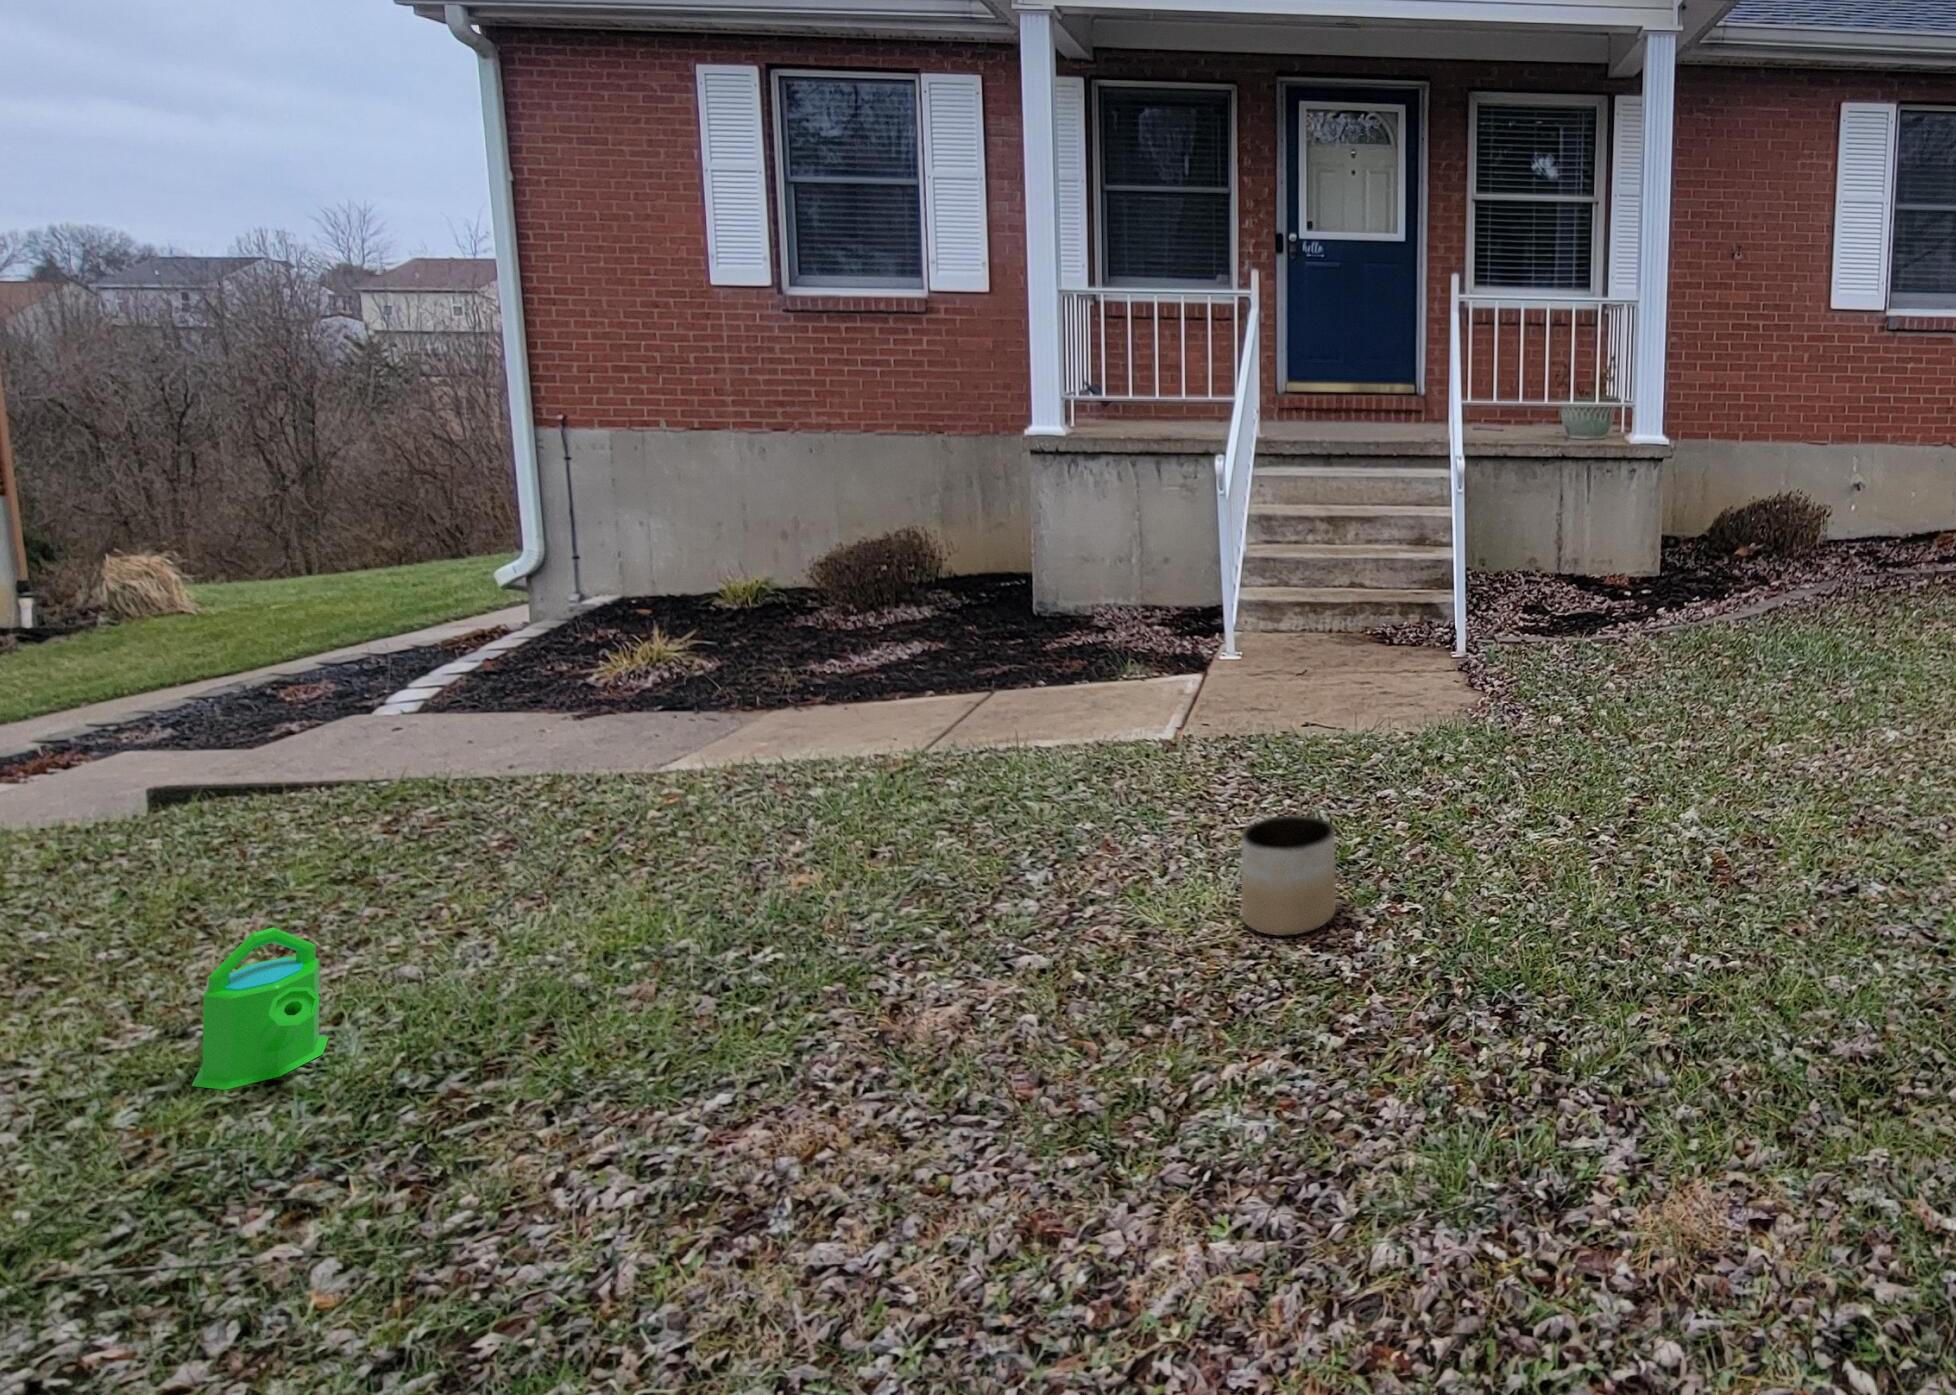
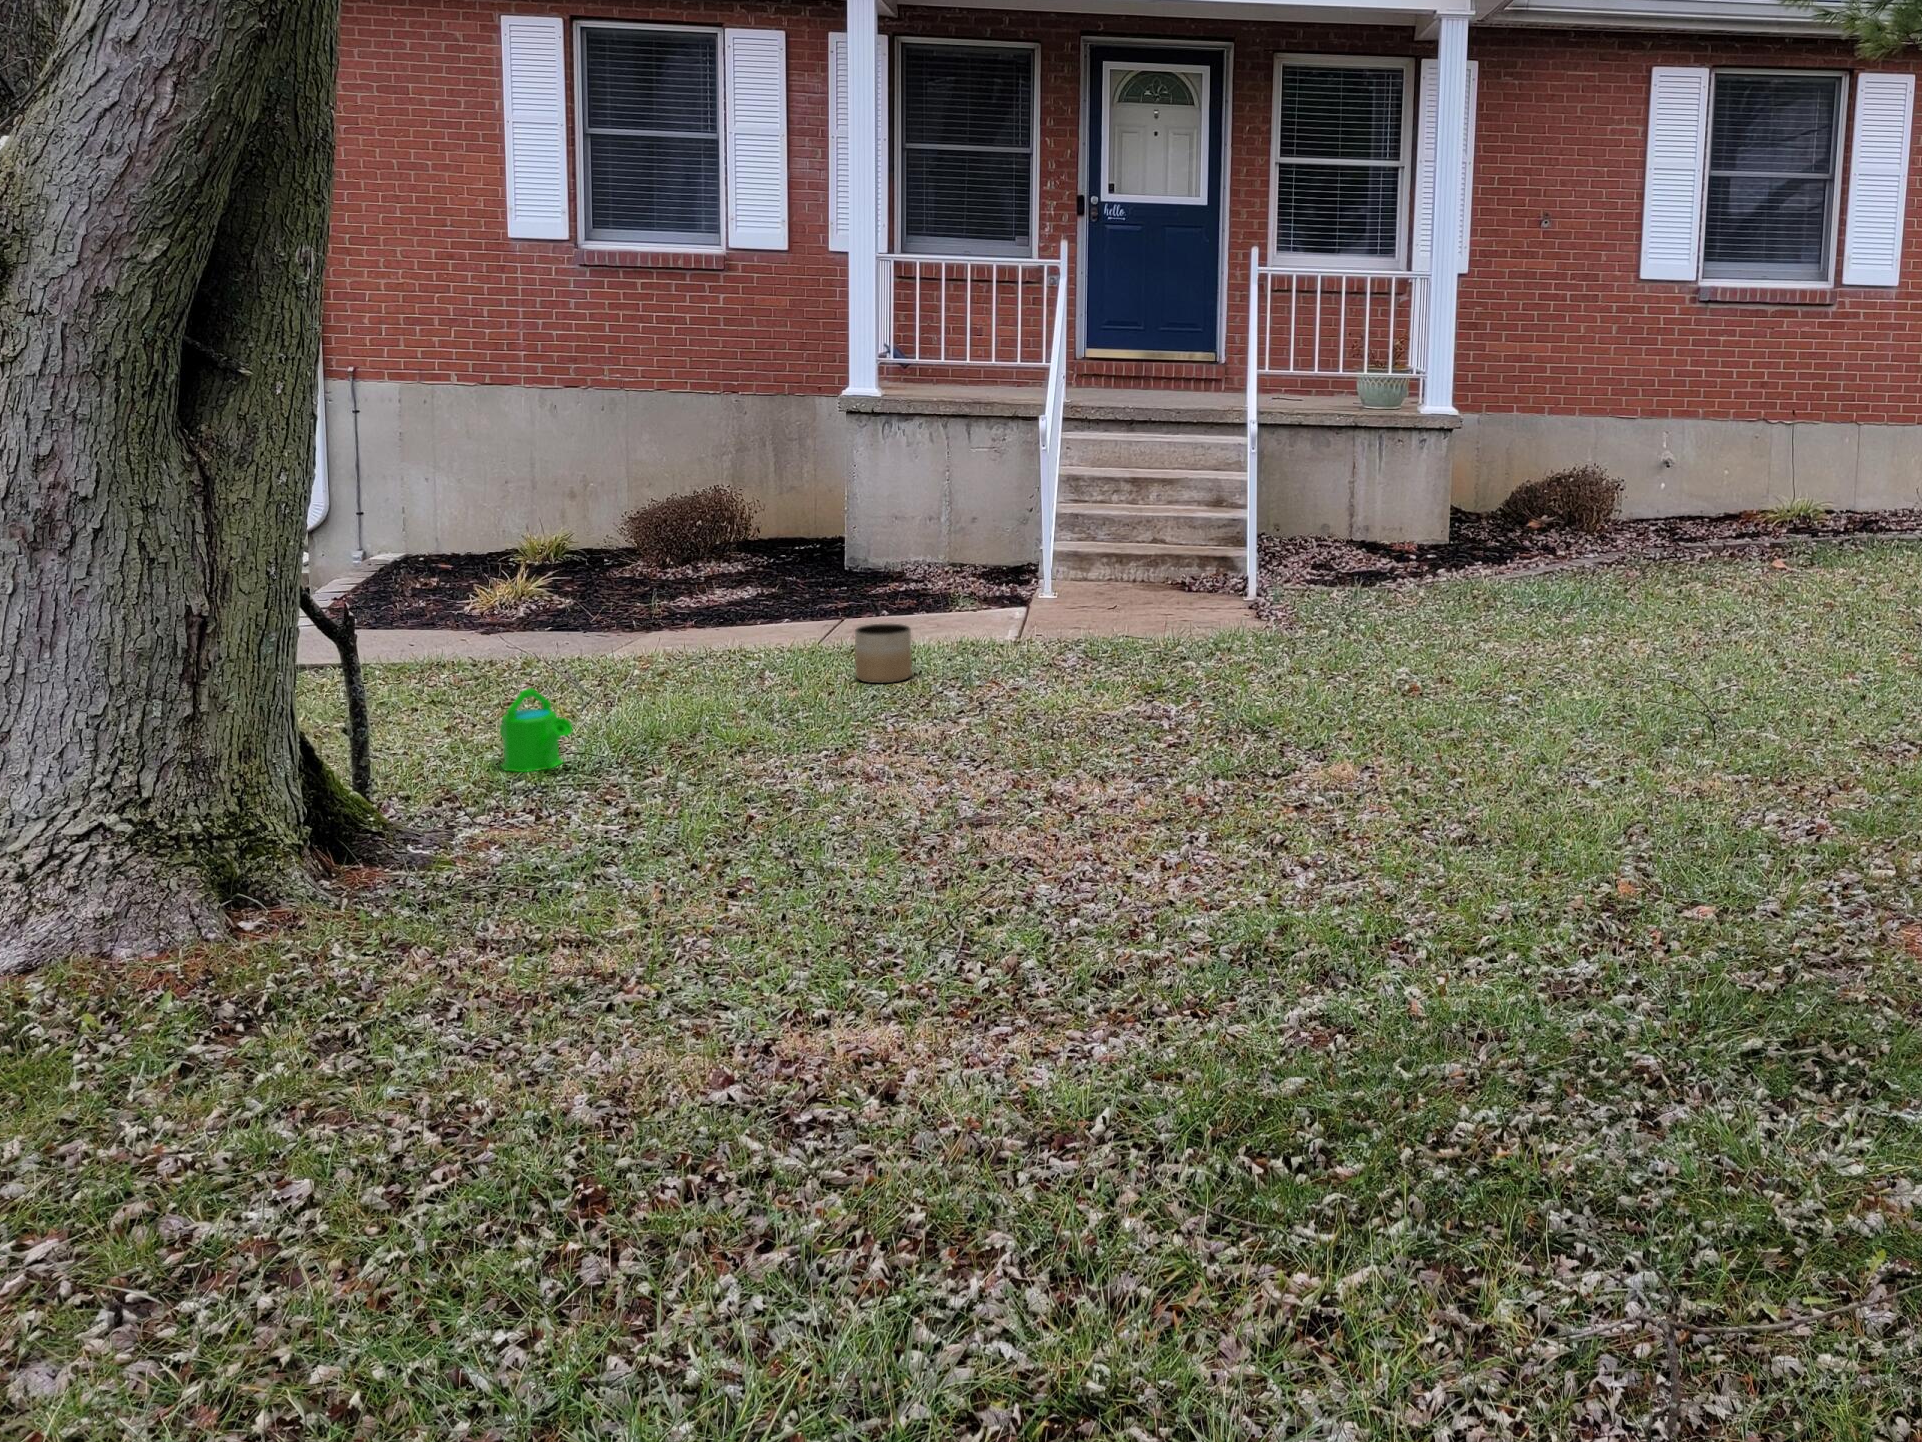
planter: present [1241,815,1336,936] -> present [855,624,912,683]

